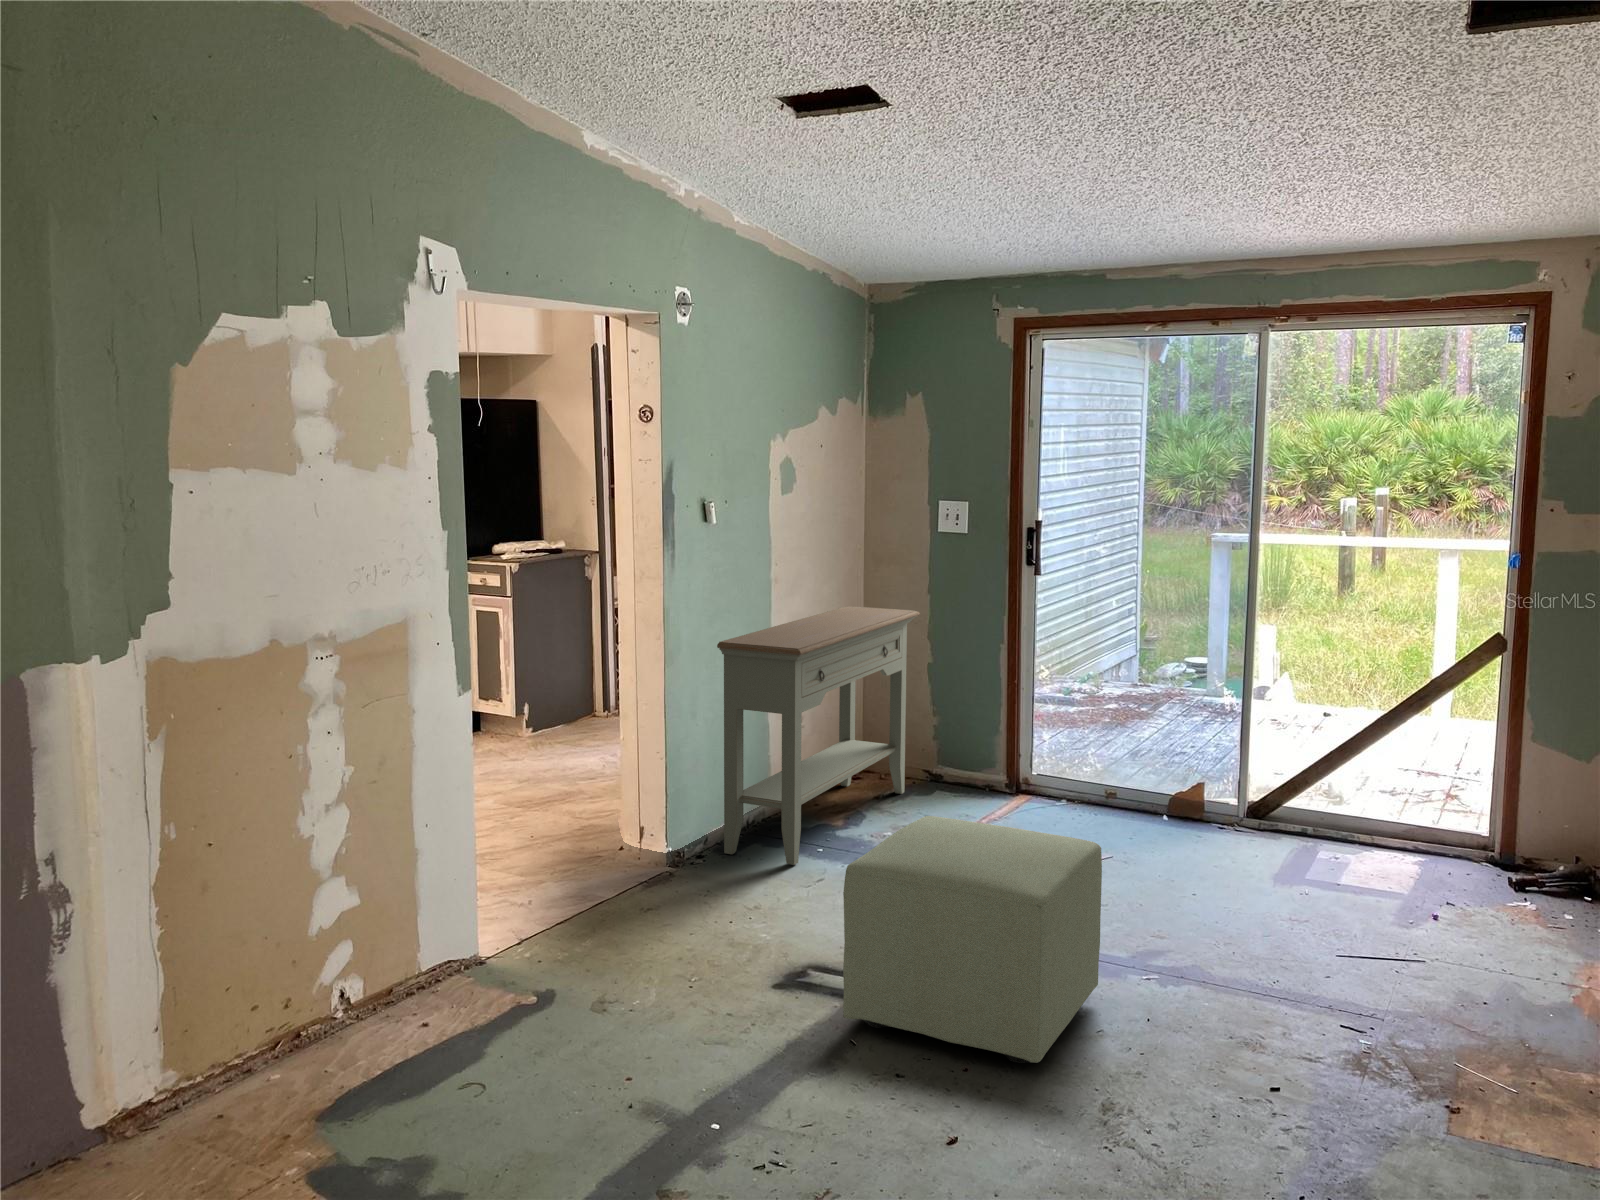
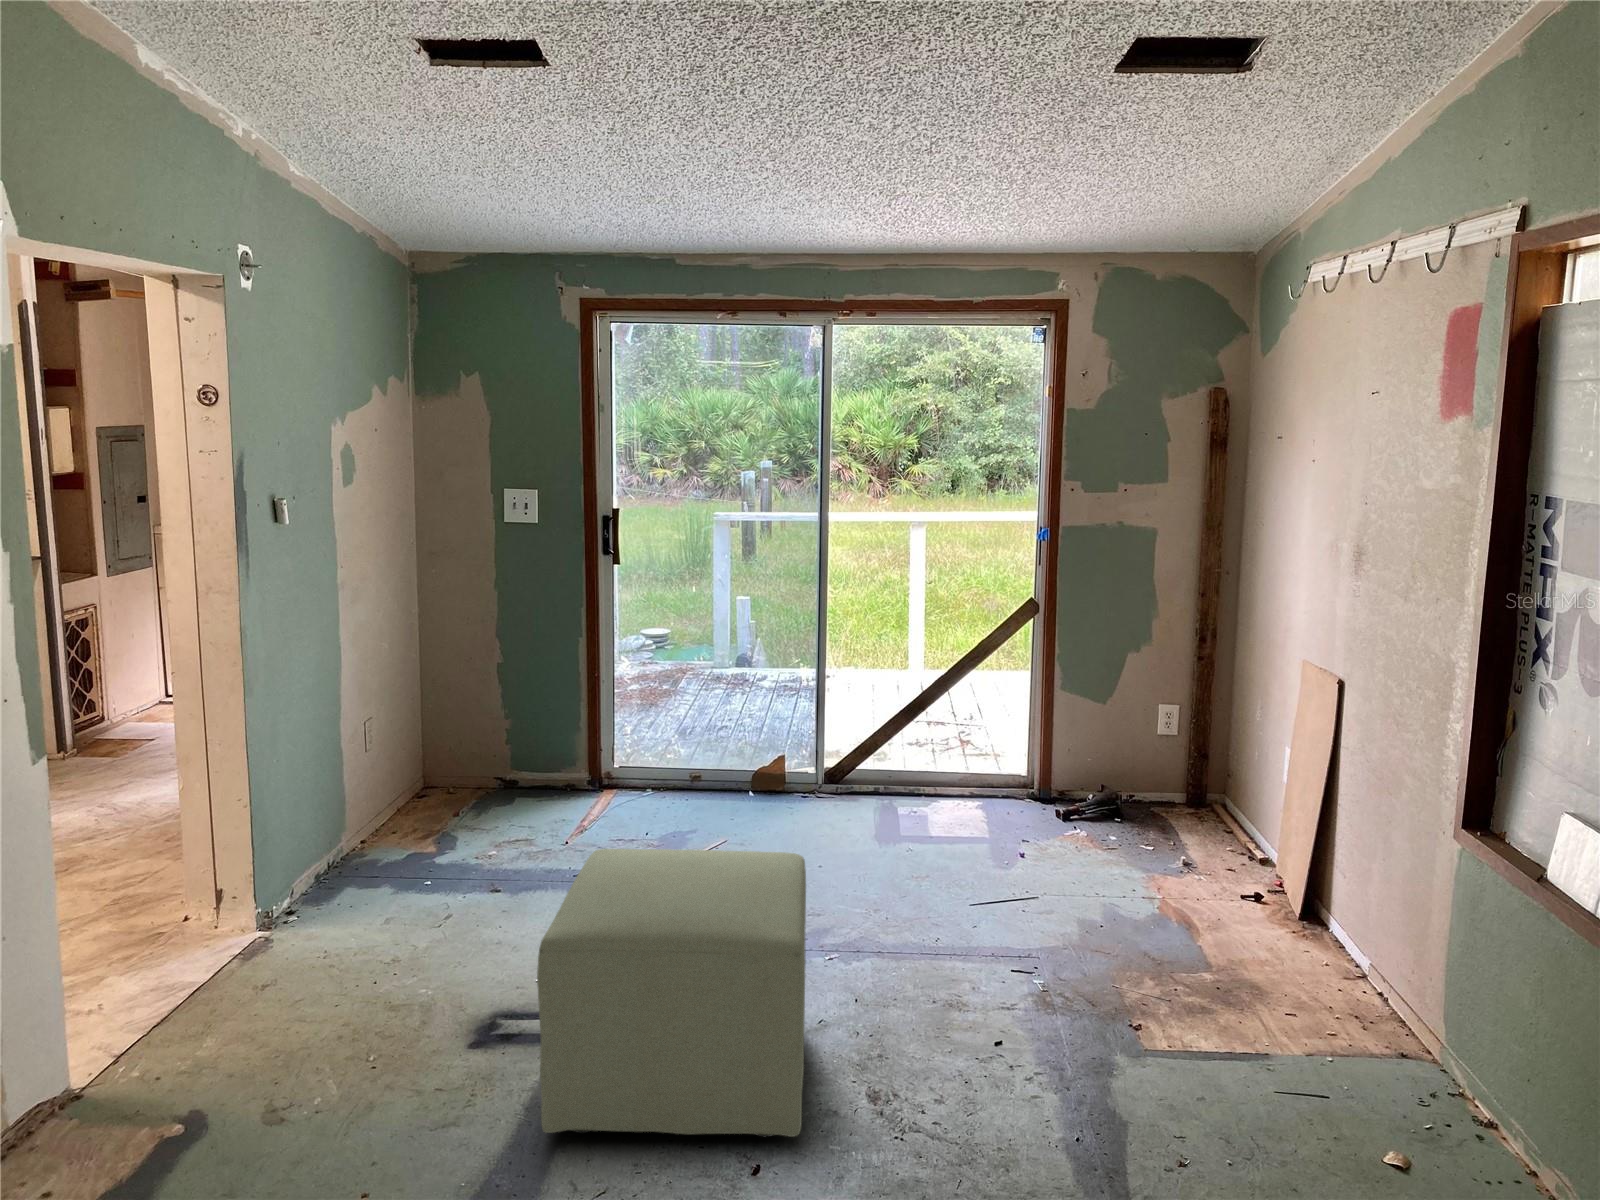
console table: present [717,606,920,865] -> none [277,607,496,915]

